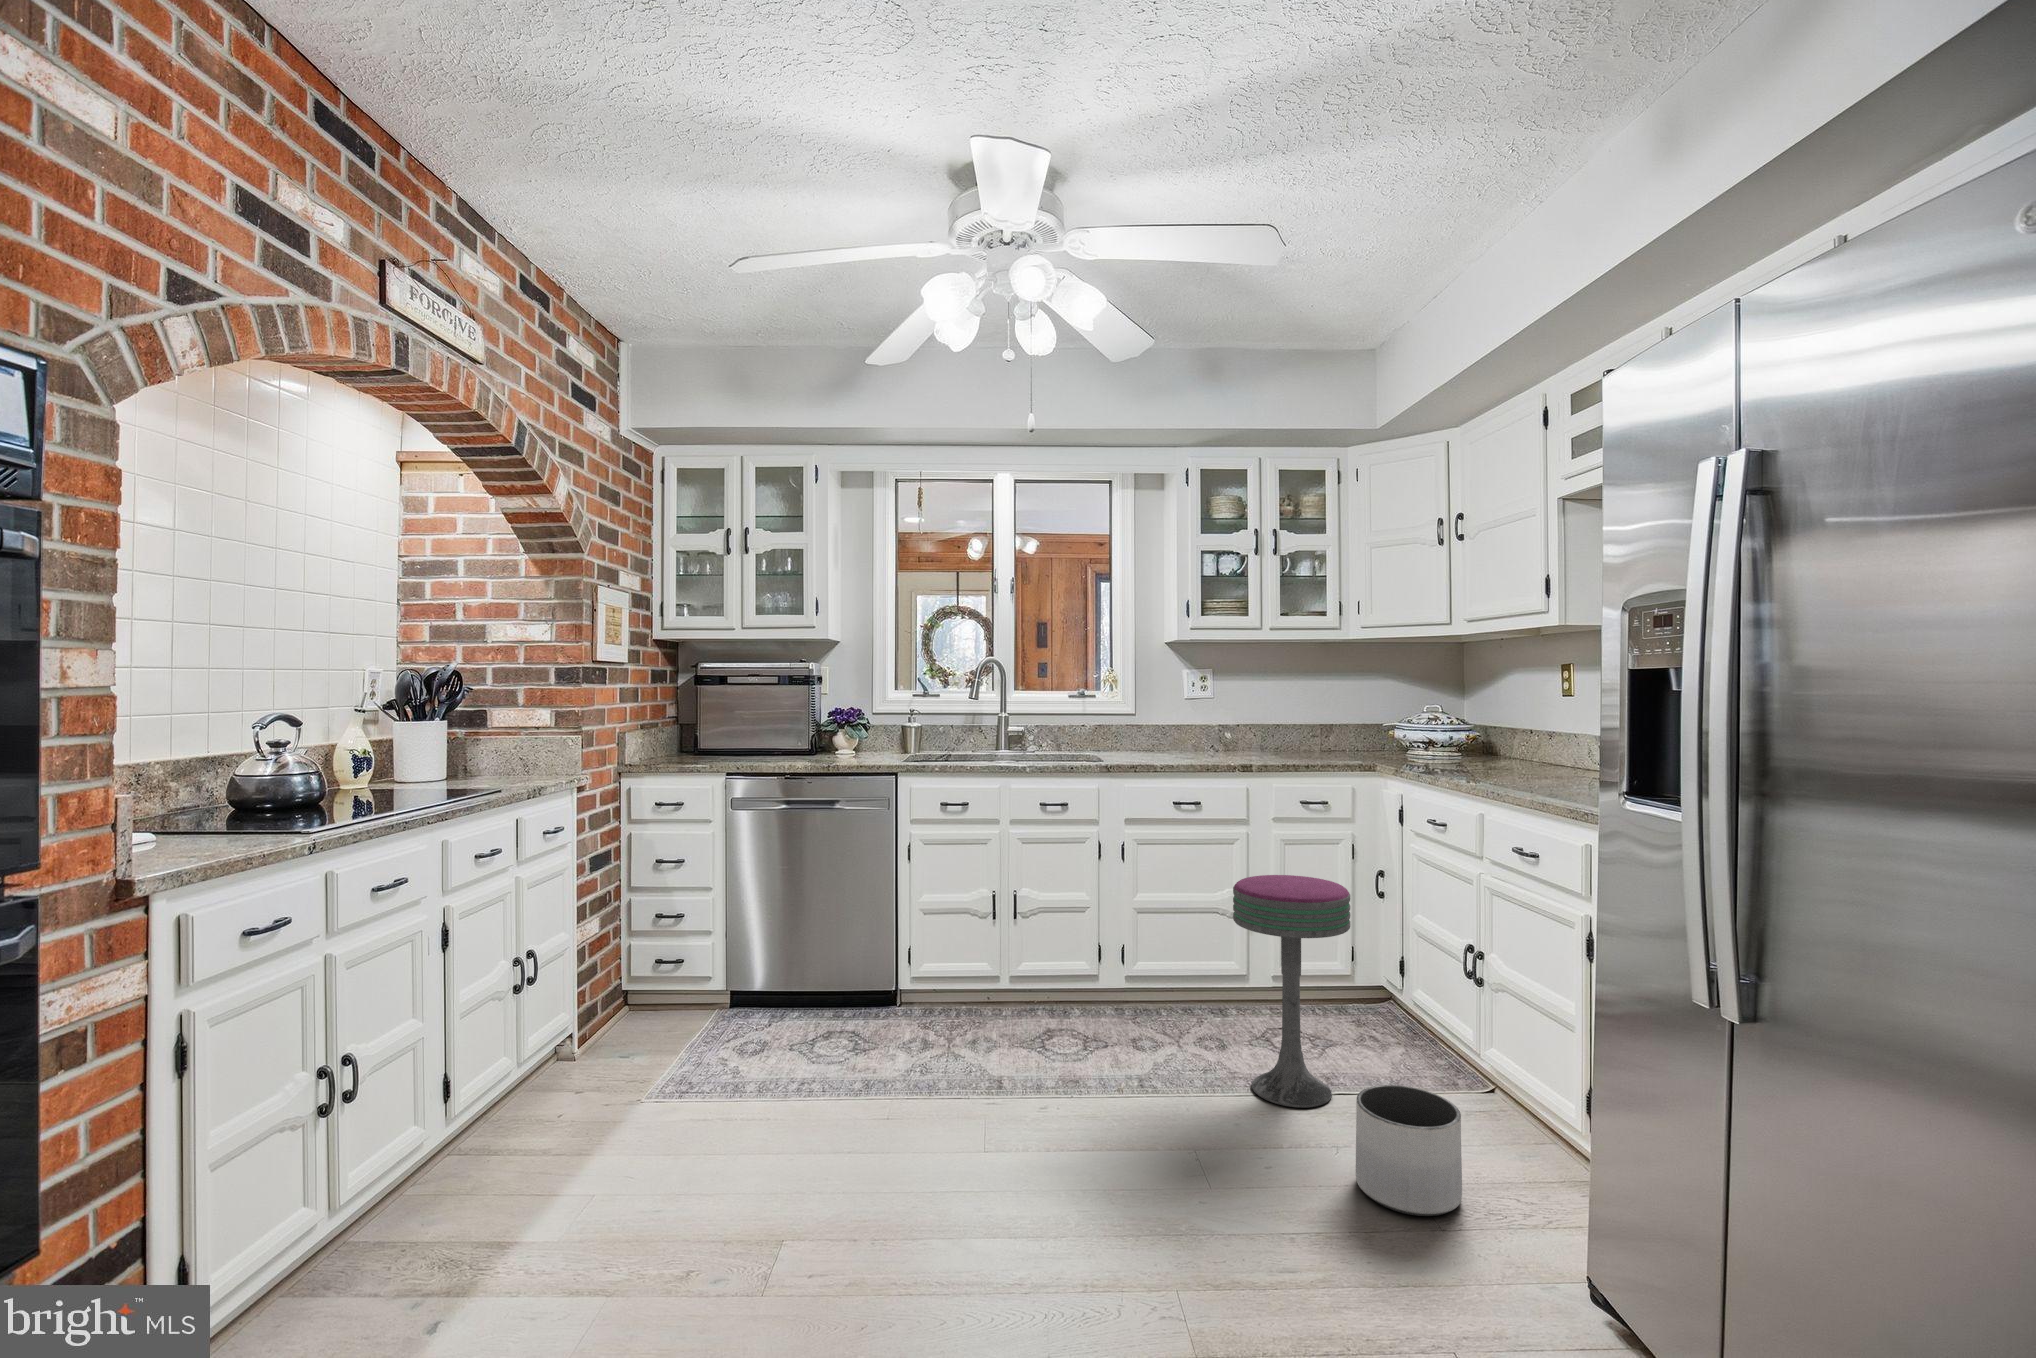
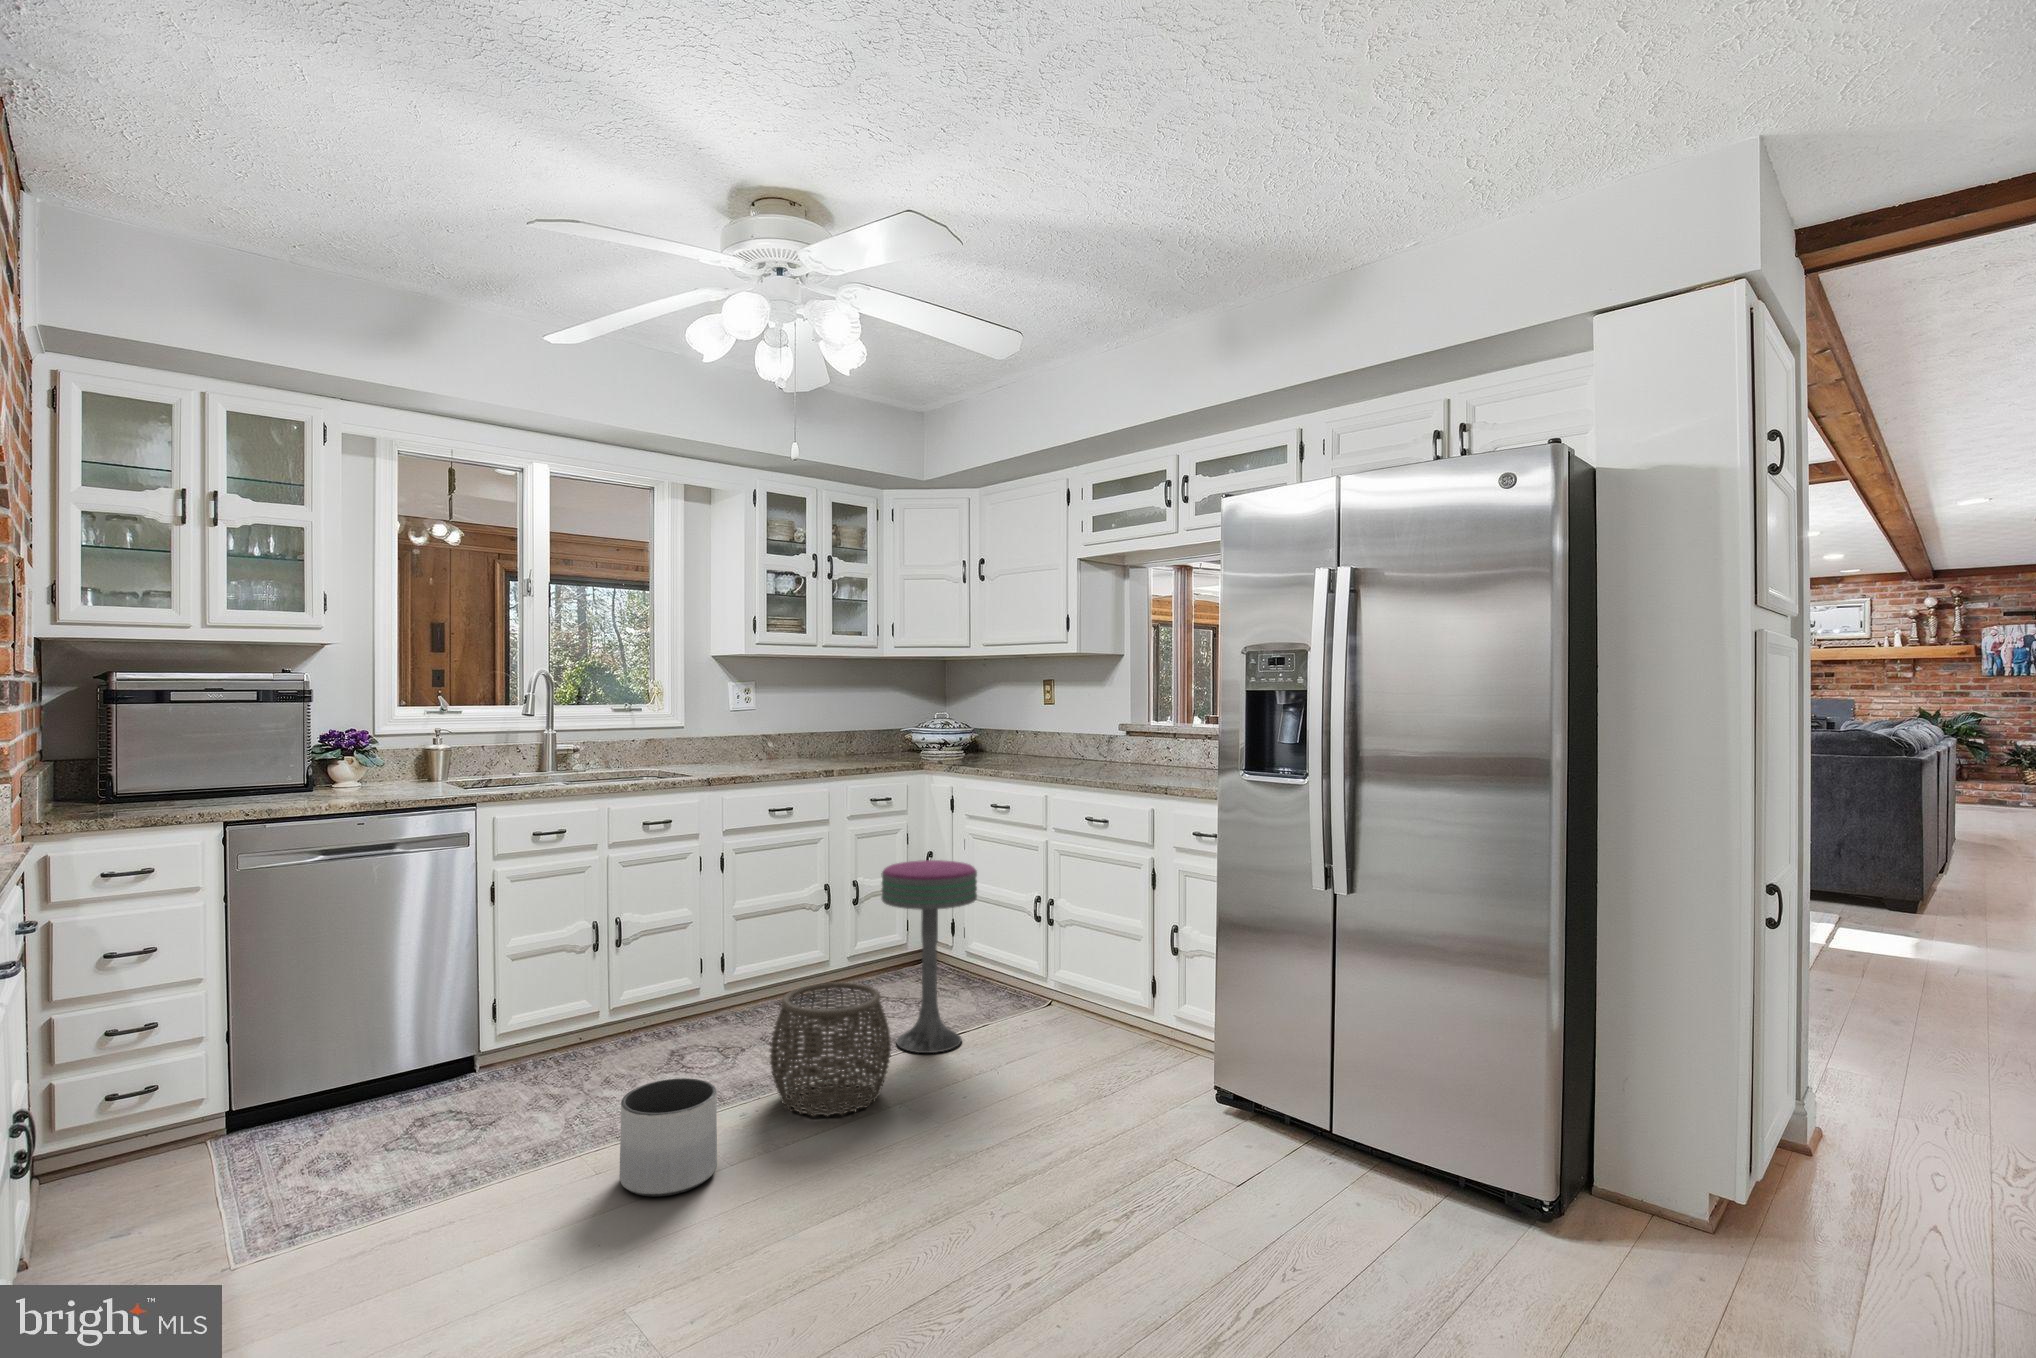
woven basket: none [1062,994,1195,1147] -> present [770,982,891,1116]
planter: present [1356,1085,1462,1216] -> present [620,1078,717,1197]

